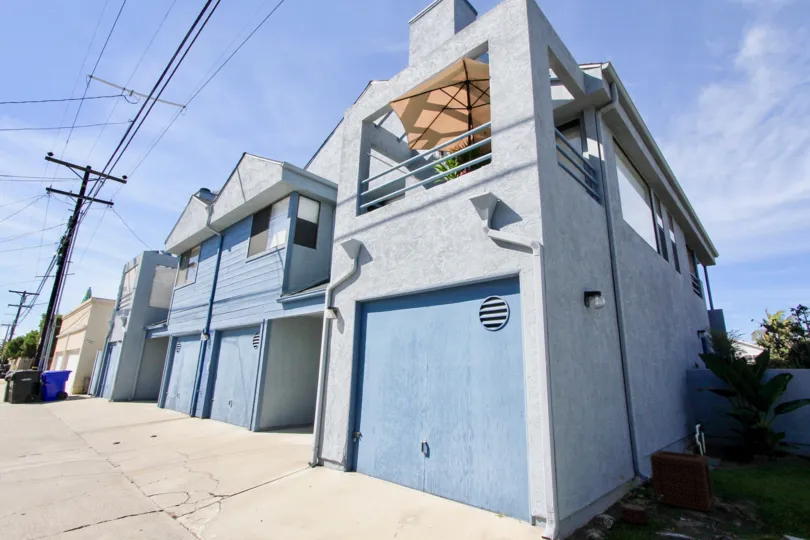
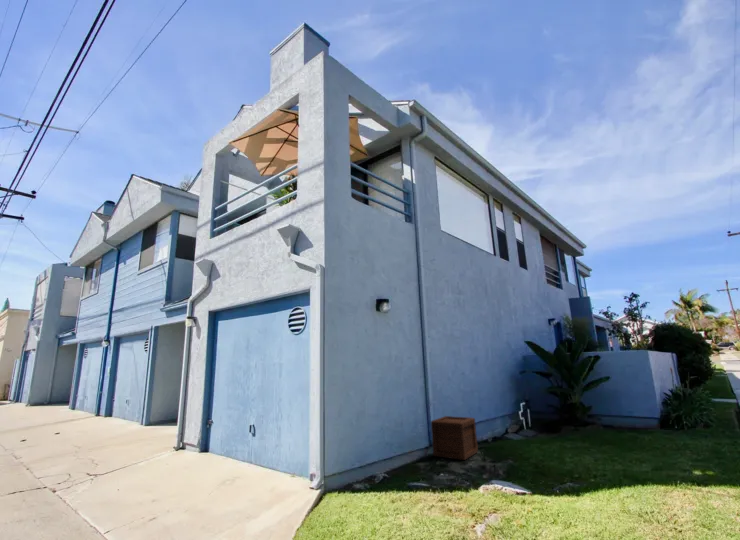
decorative plant: present [618,475,648,524] -> none [387,438,410,474]

